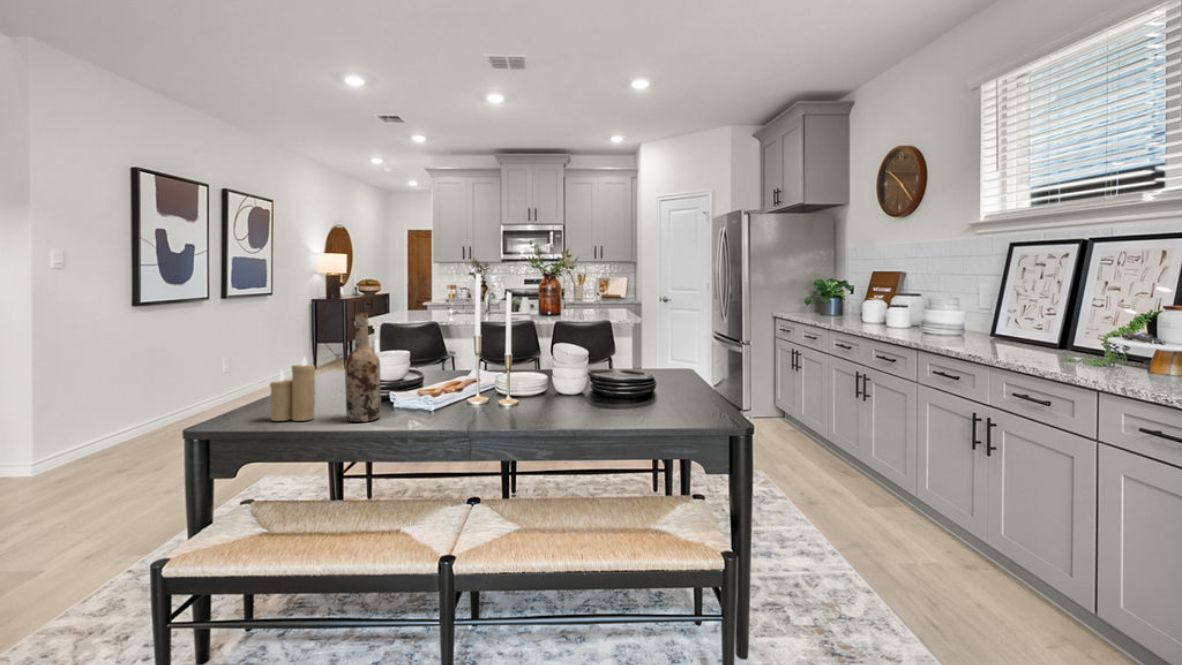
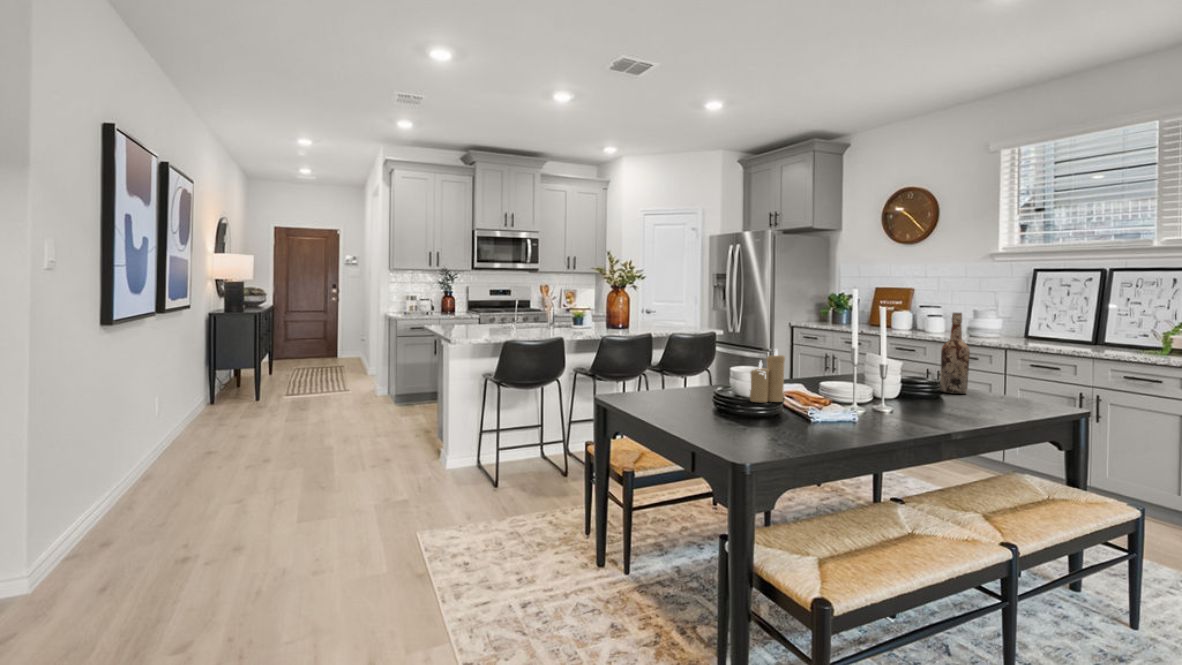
wine bottle: present [345,312,381,422] -> present [940,313,970,394]

